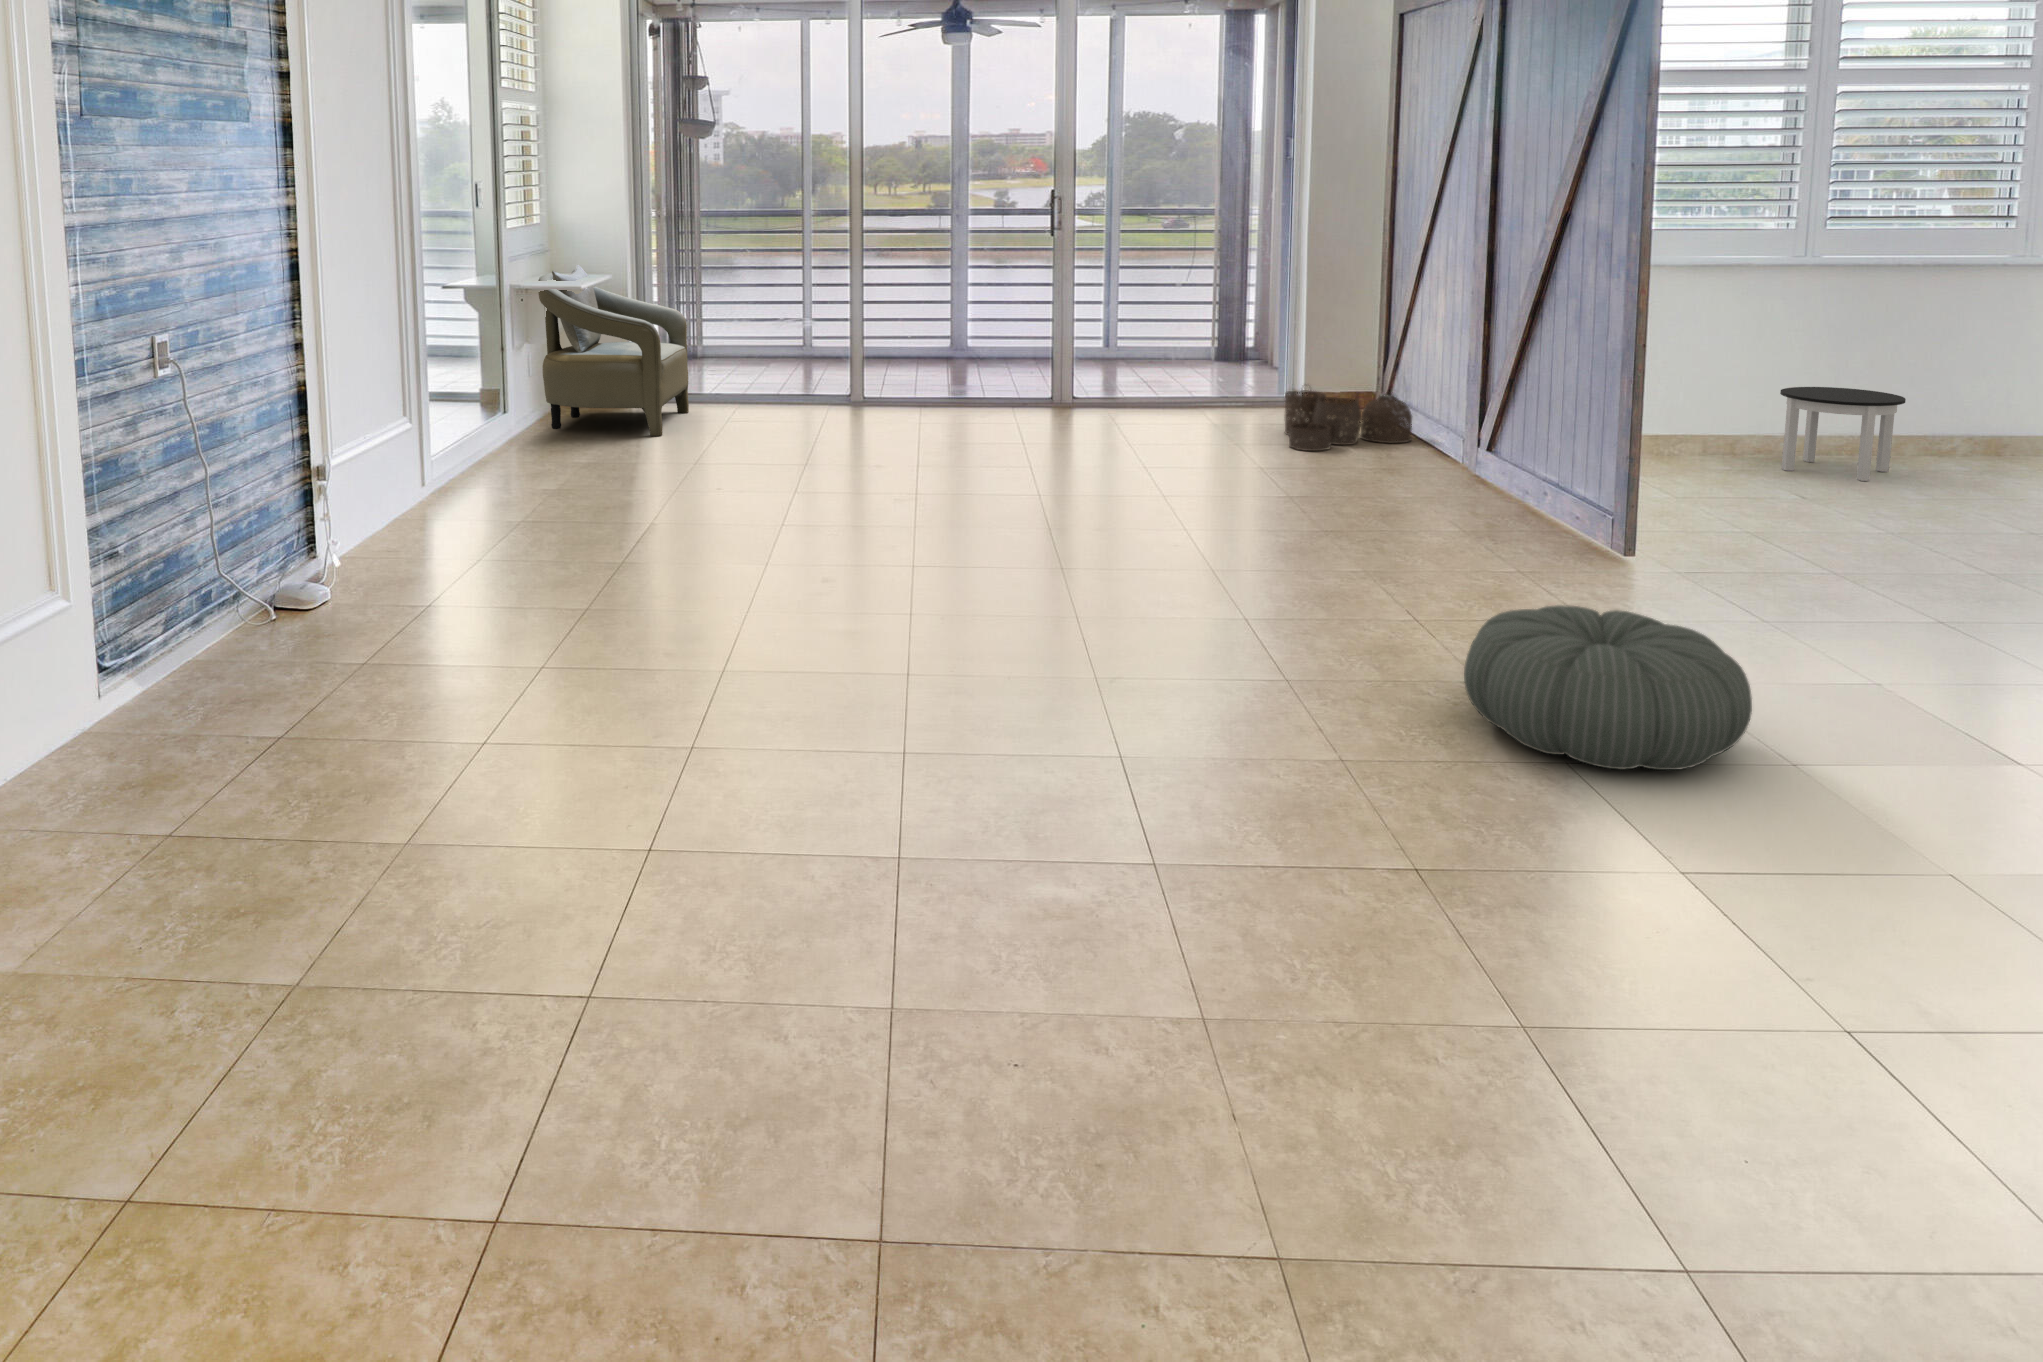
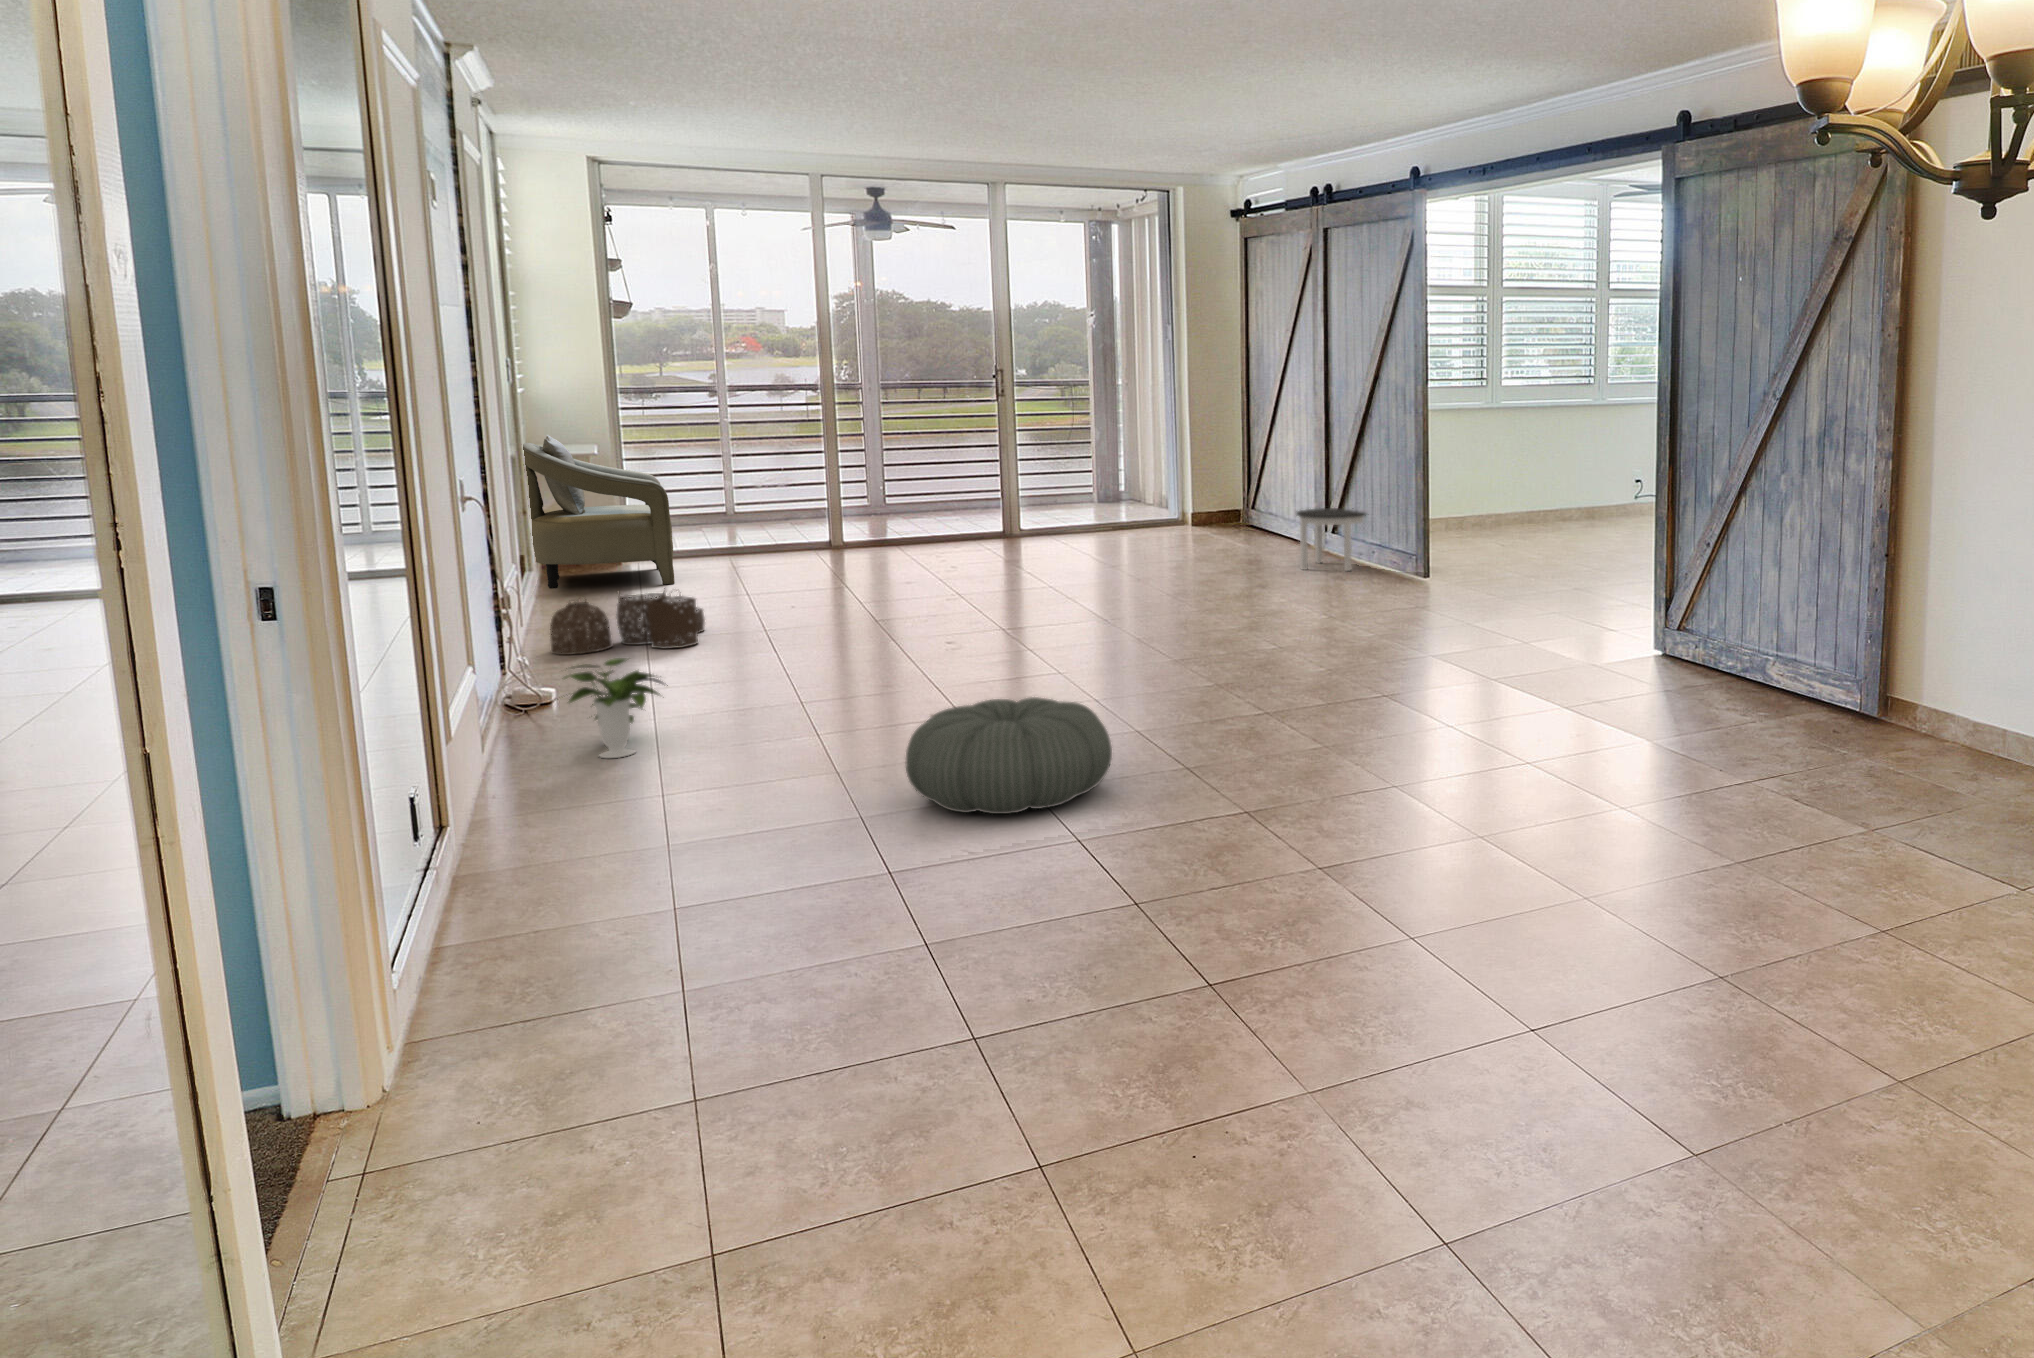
round table: present [1780,387,1906,481] -> present [1296,508,1366,571]
woven basket: present [1285,390,1412,451] -> present [550,588,705,655]
pouf: present [1464,605,1752,770] -> present [906,697,1112,814]
potted plant: none [38,613,218,764] -> present [564,658,668,758]

